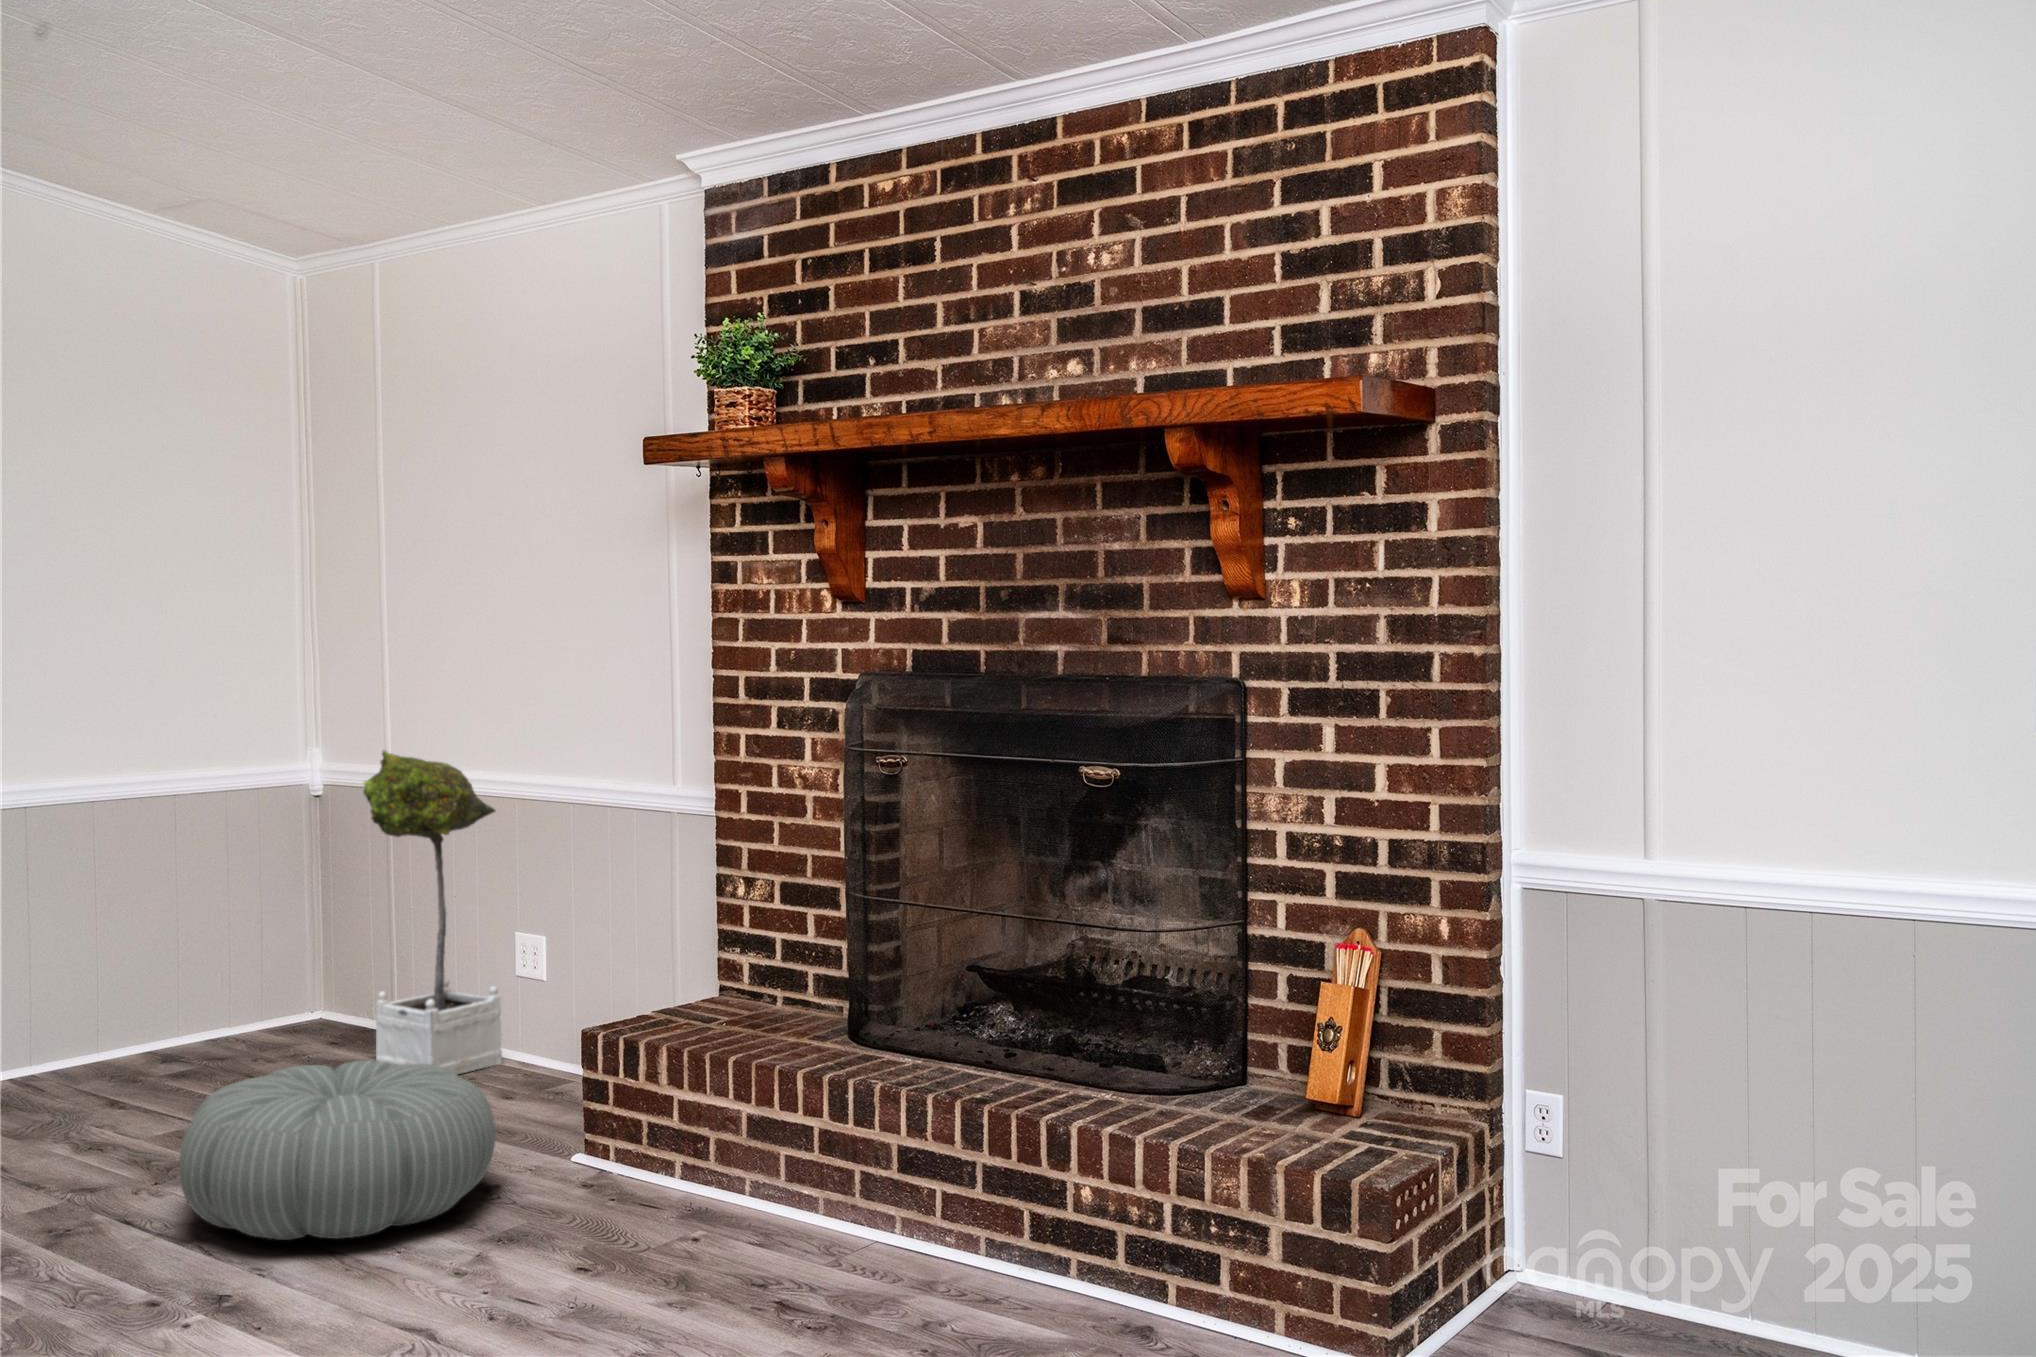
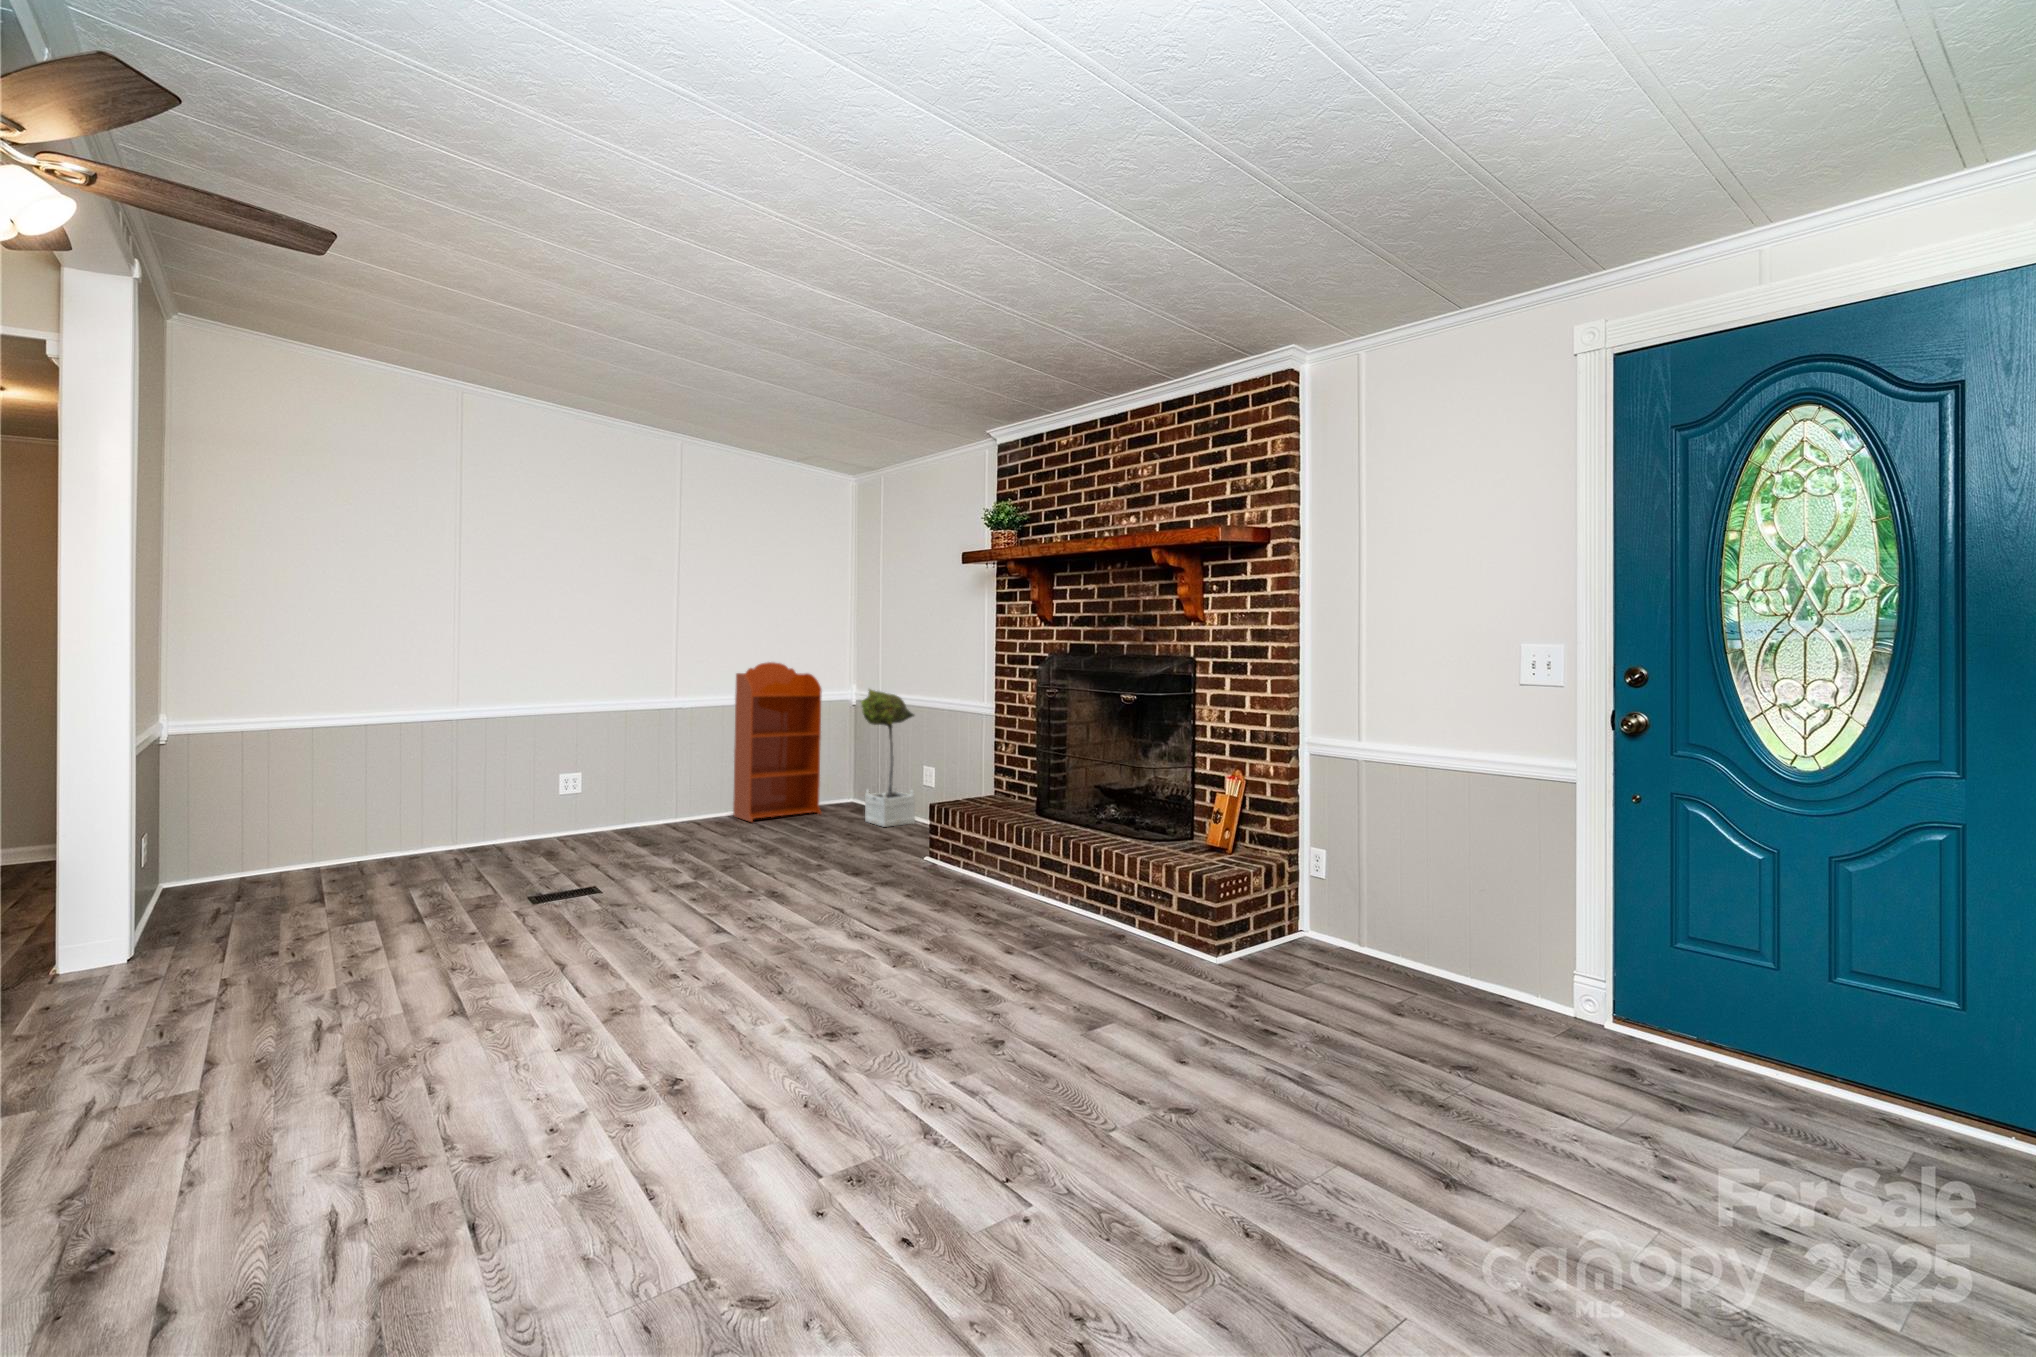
bookcase: none [21,691,257,1093] -> present [733,662,822,822]
pouf: present [179,1060,495,1240] -> none [771,811,891,877]

